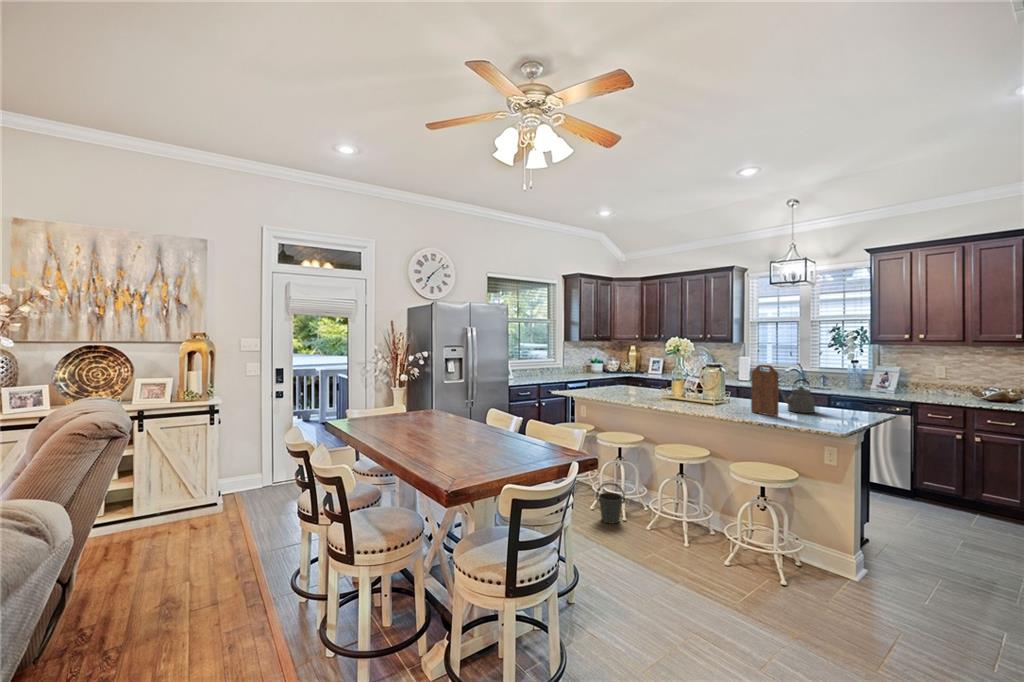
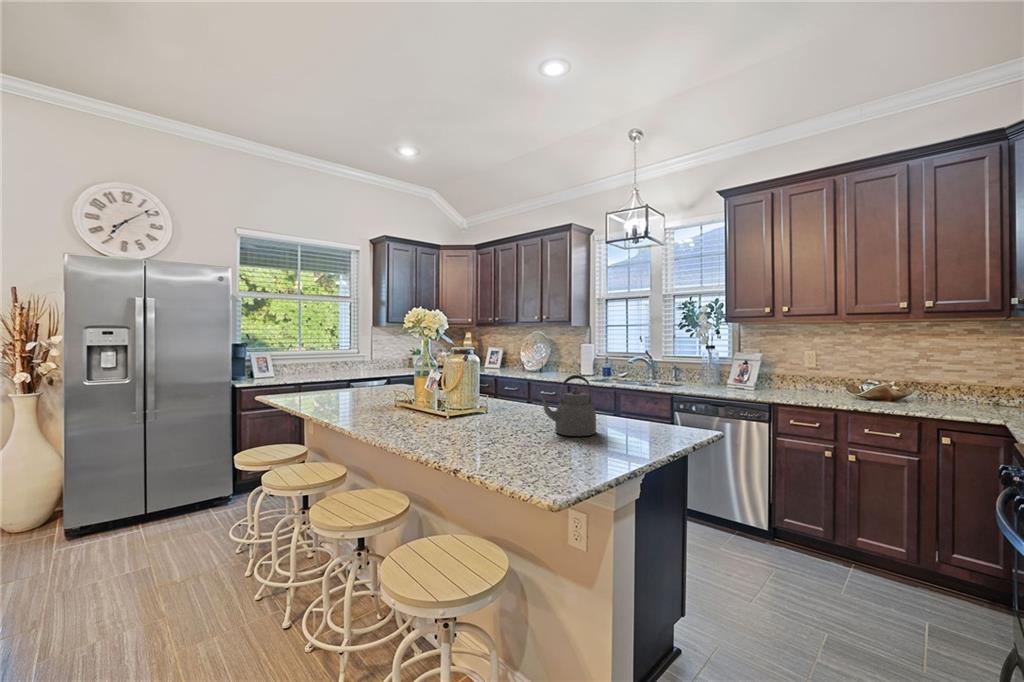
cutting board: present [751,365,779,416] -> none [485,351,515,448]
bucket: present [596,483,625,524] -> none [234,573,285,653]

